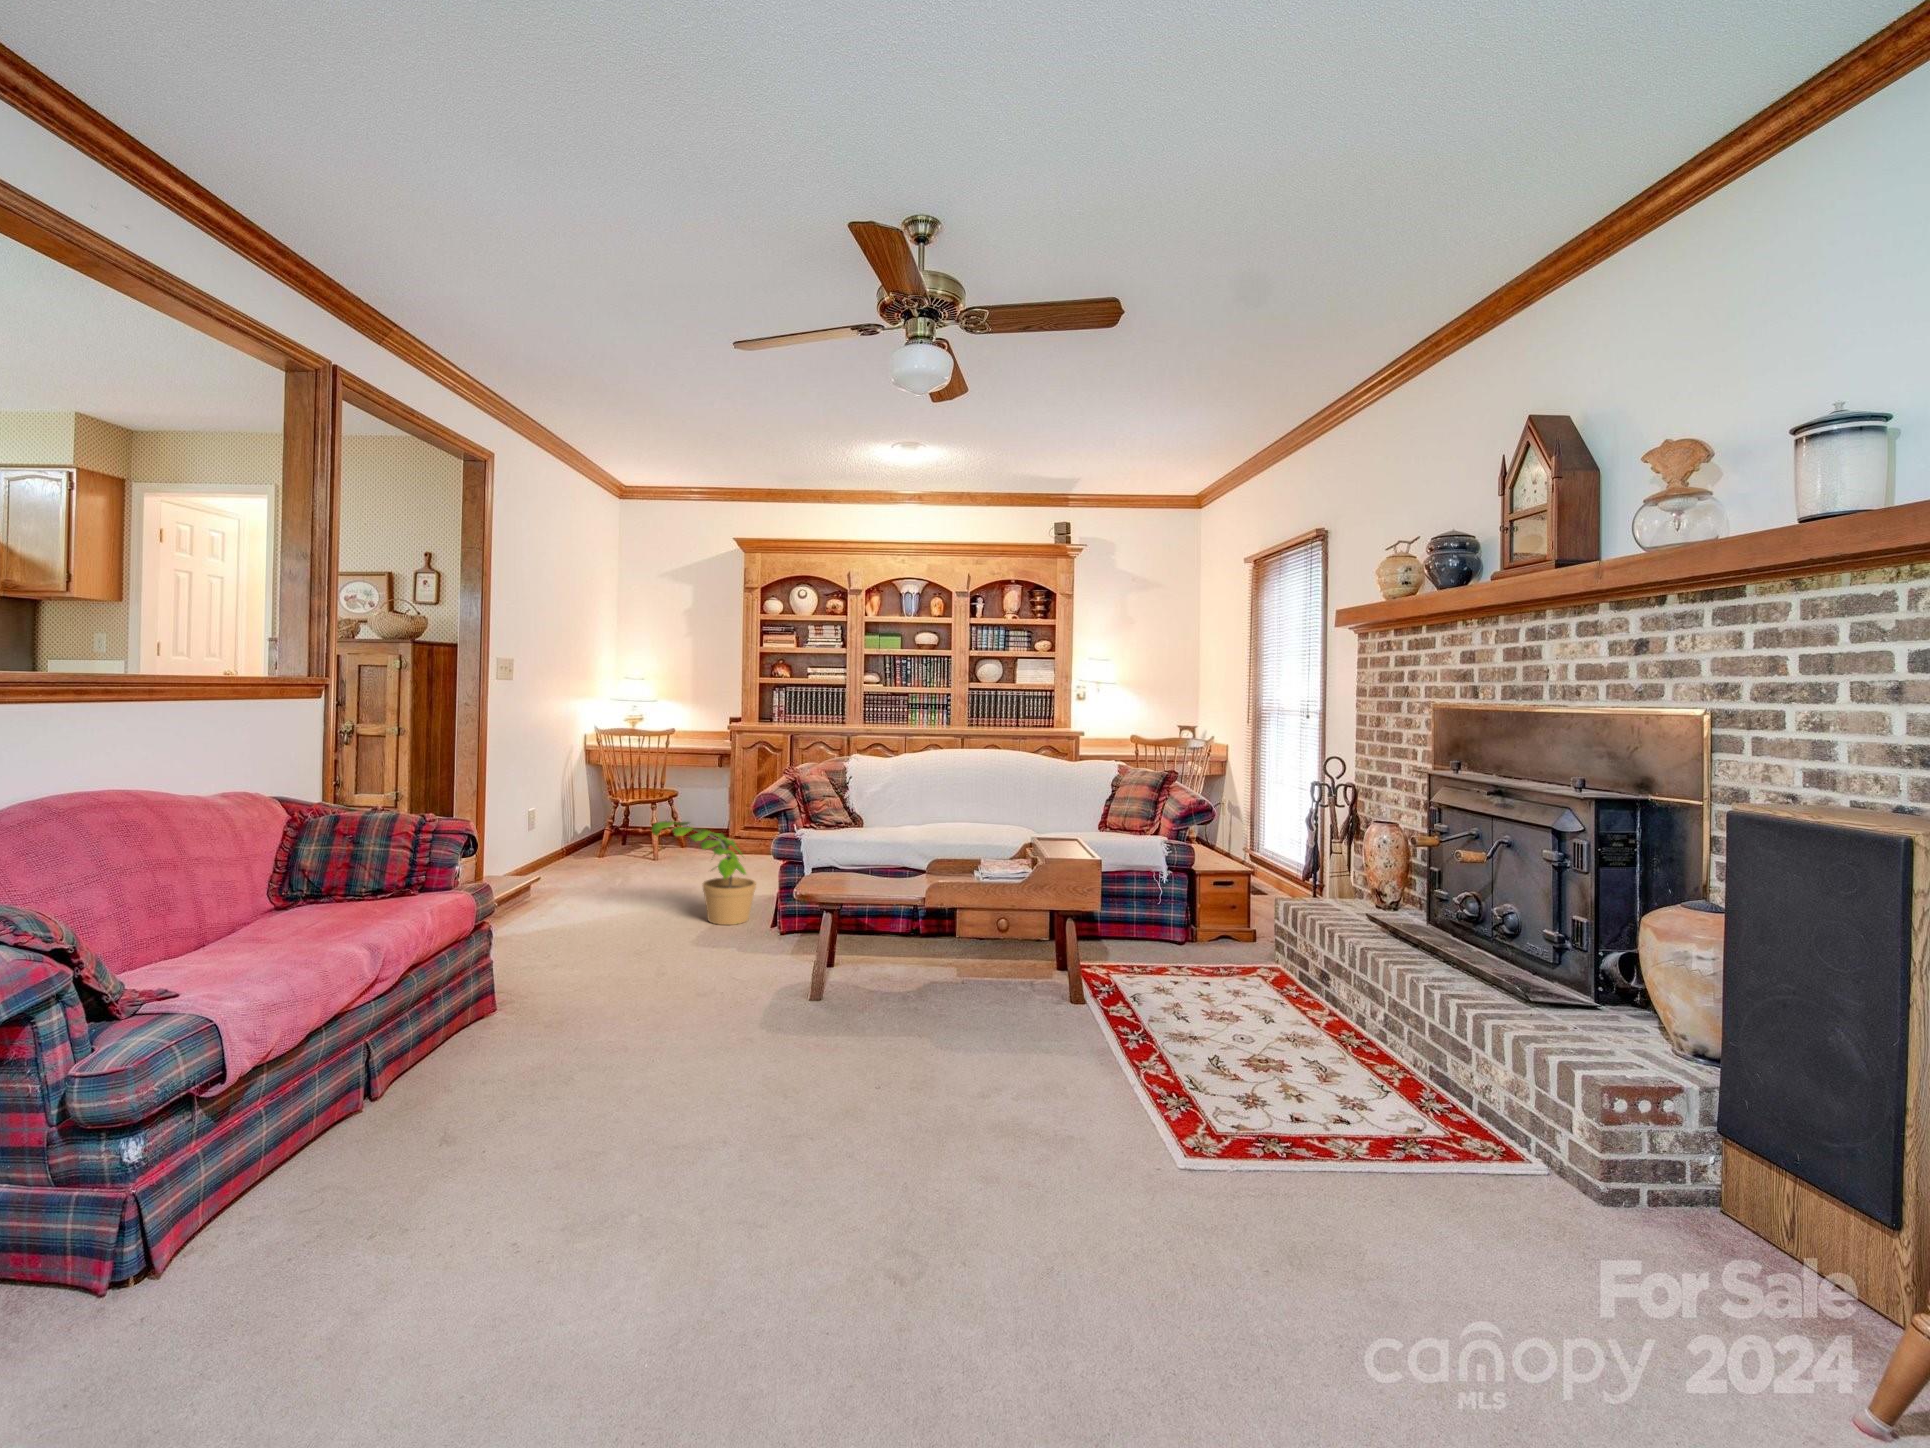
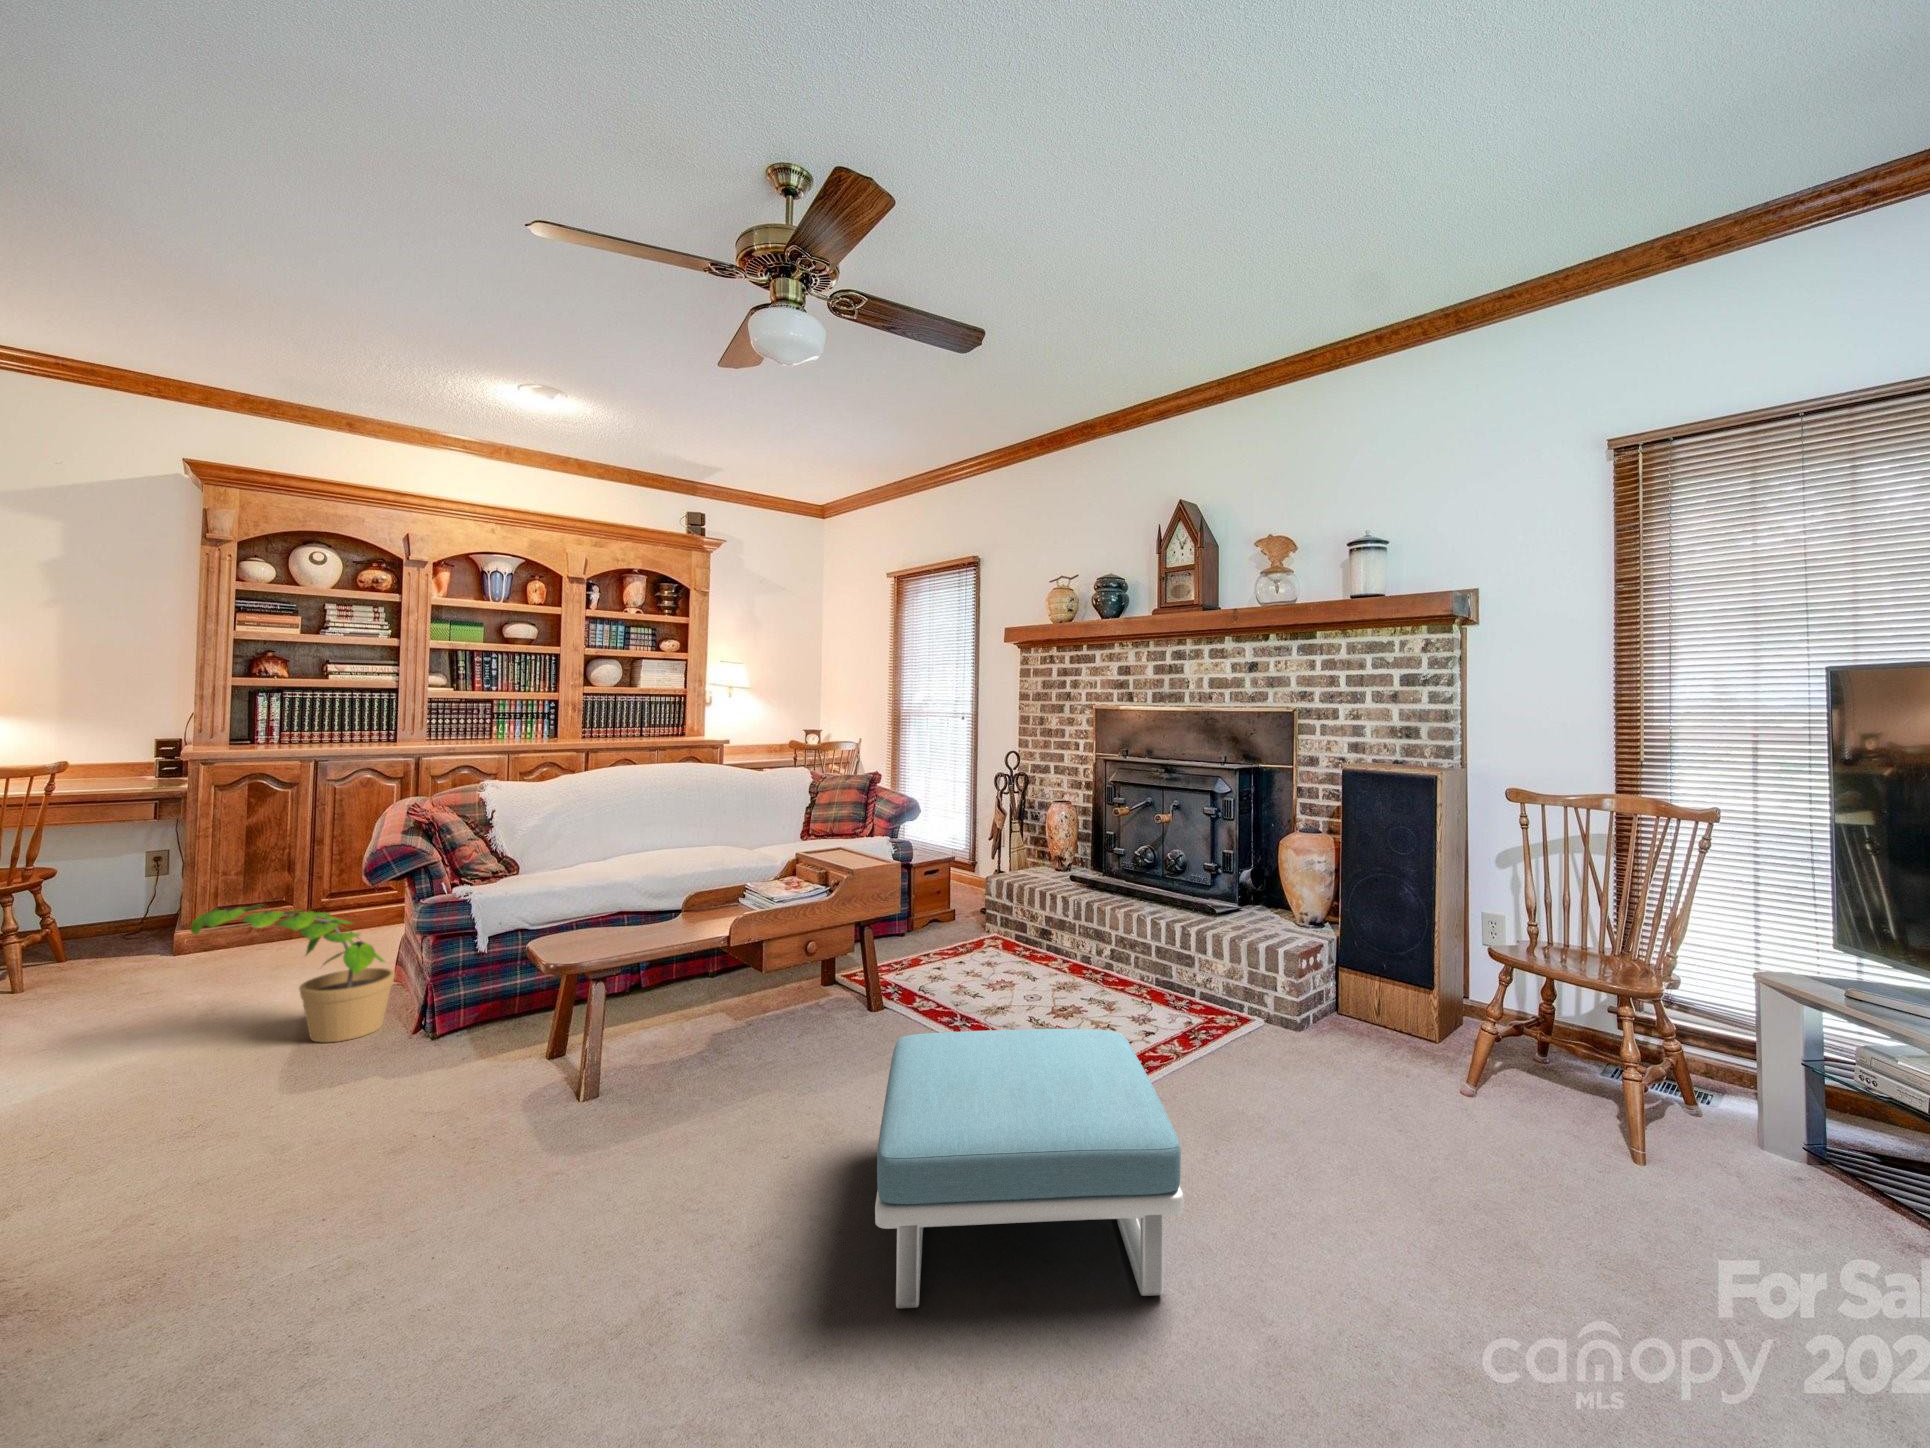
footstool: none [786,1013,1167,1358] -> present [875,1029,1183,1308]

